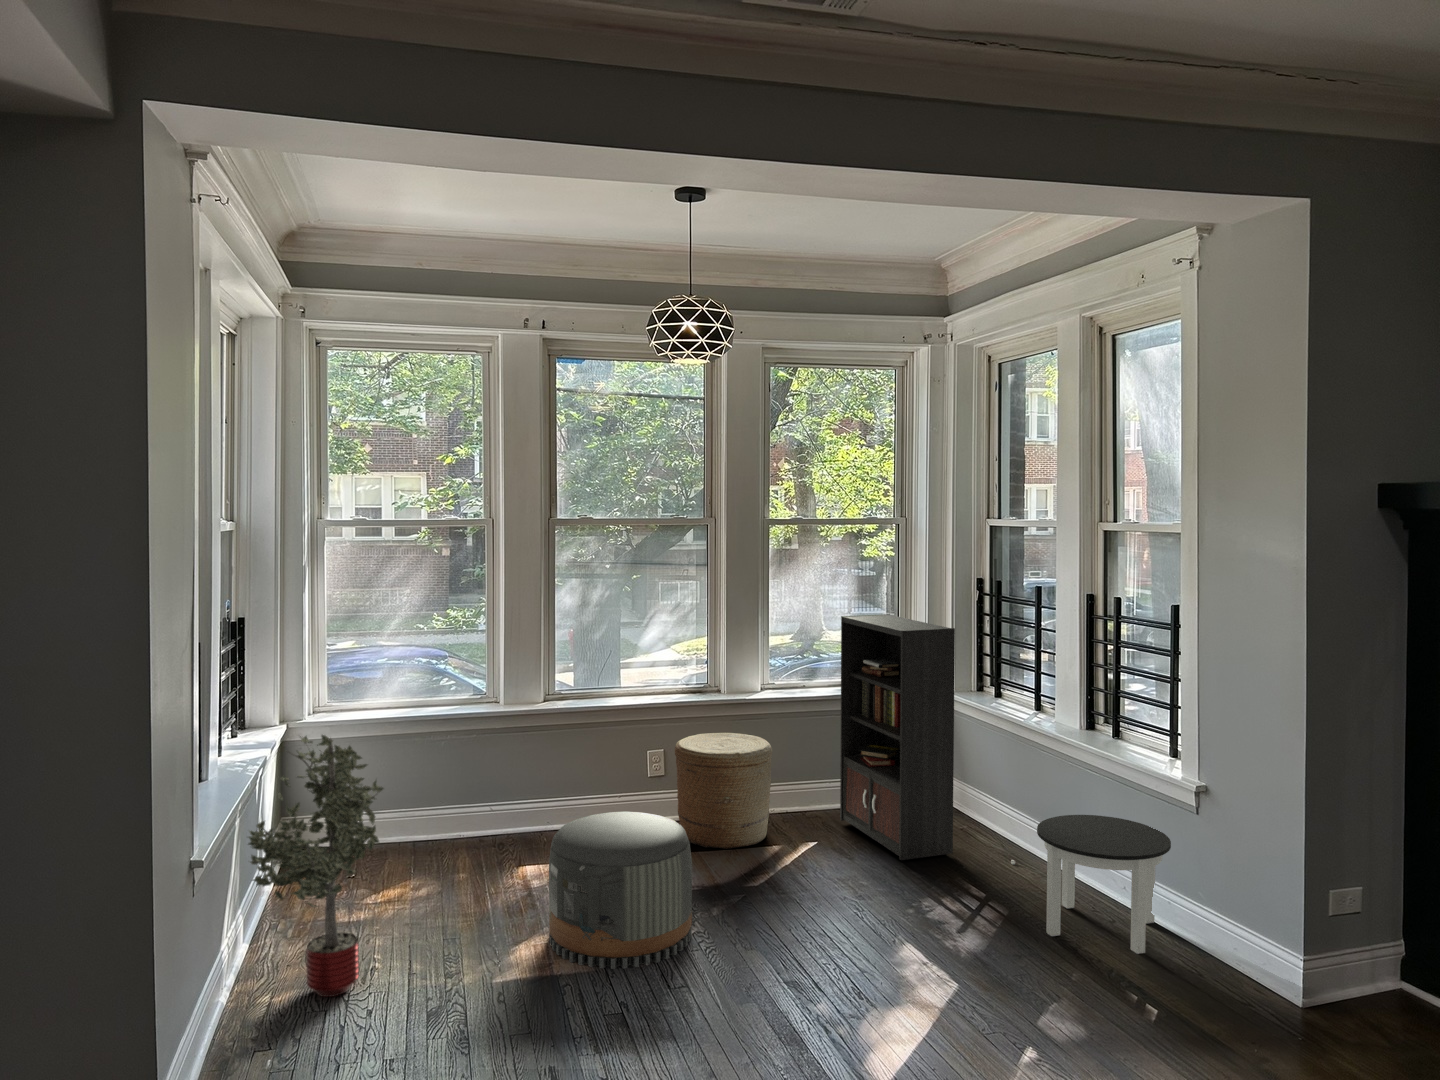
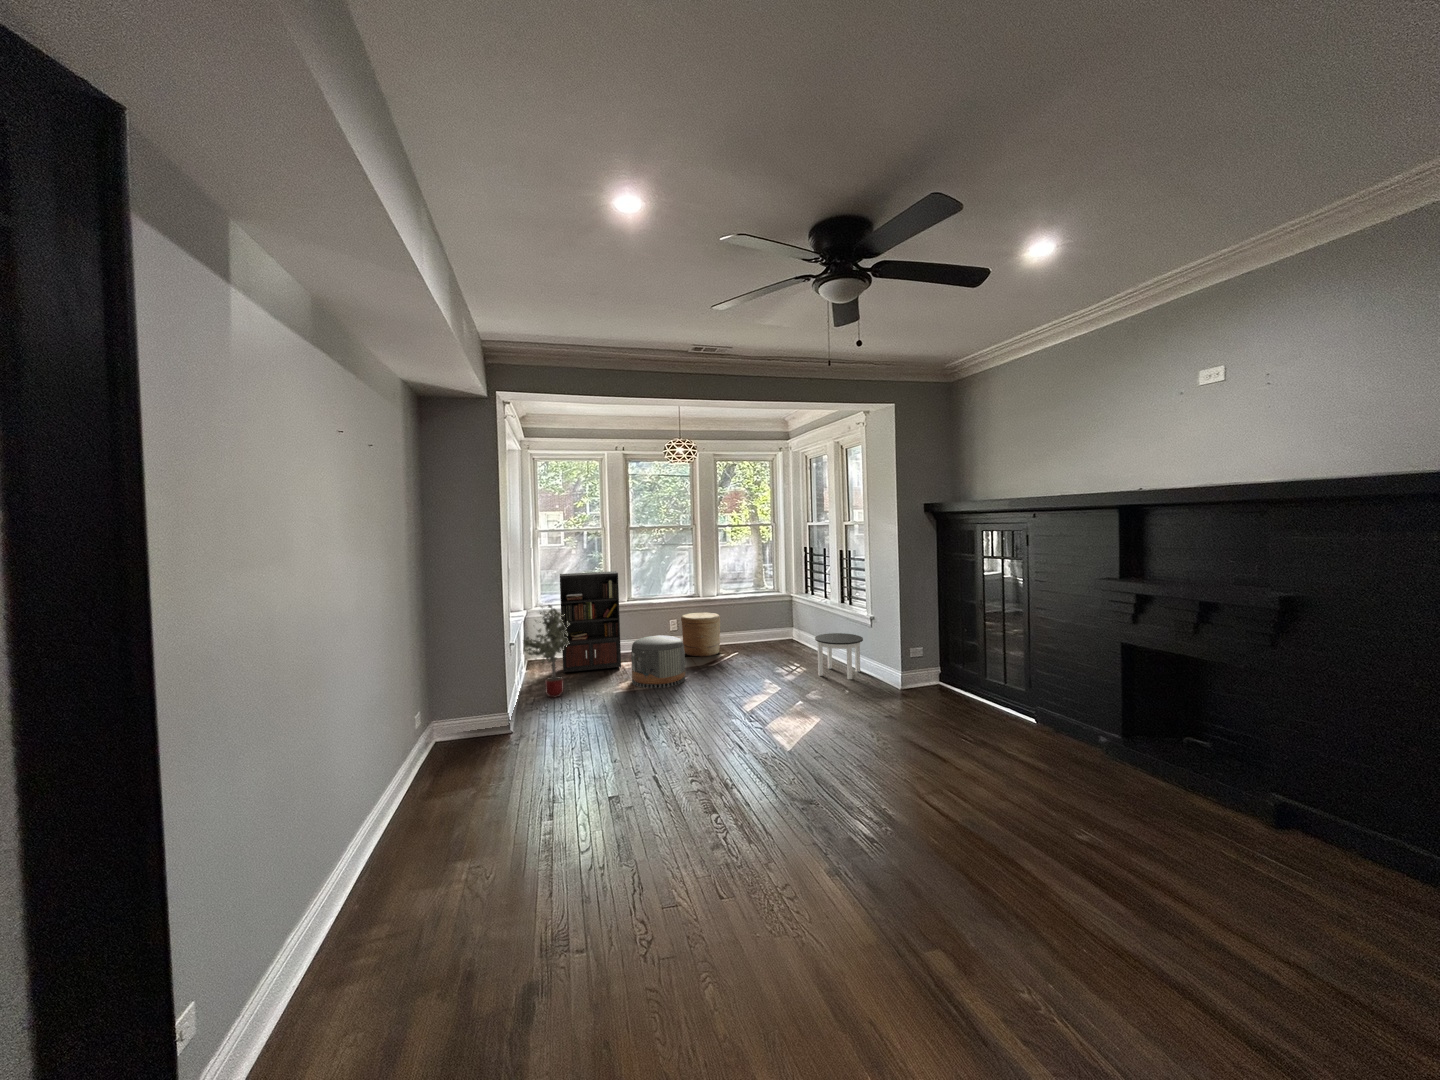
bookcase: present [840,614,1015,865] -> present [560,571,621,673]

